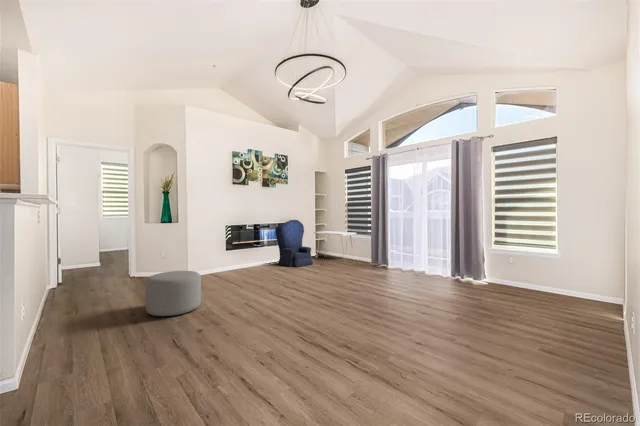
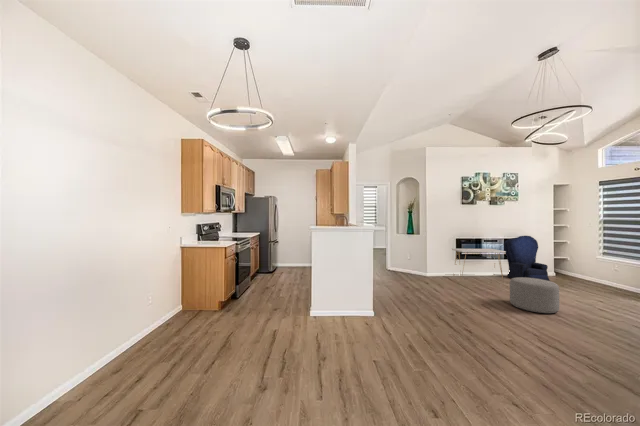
console table: present [314,231,356,257] -> present [452,248,506,279]
ottoman: present [145,271,201,316] -> present [510,277,560,313]

